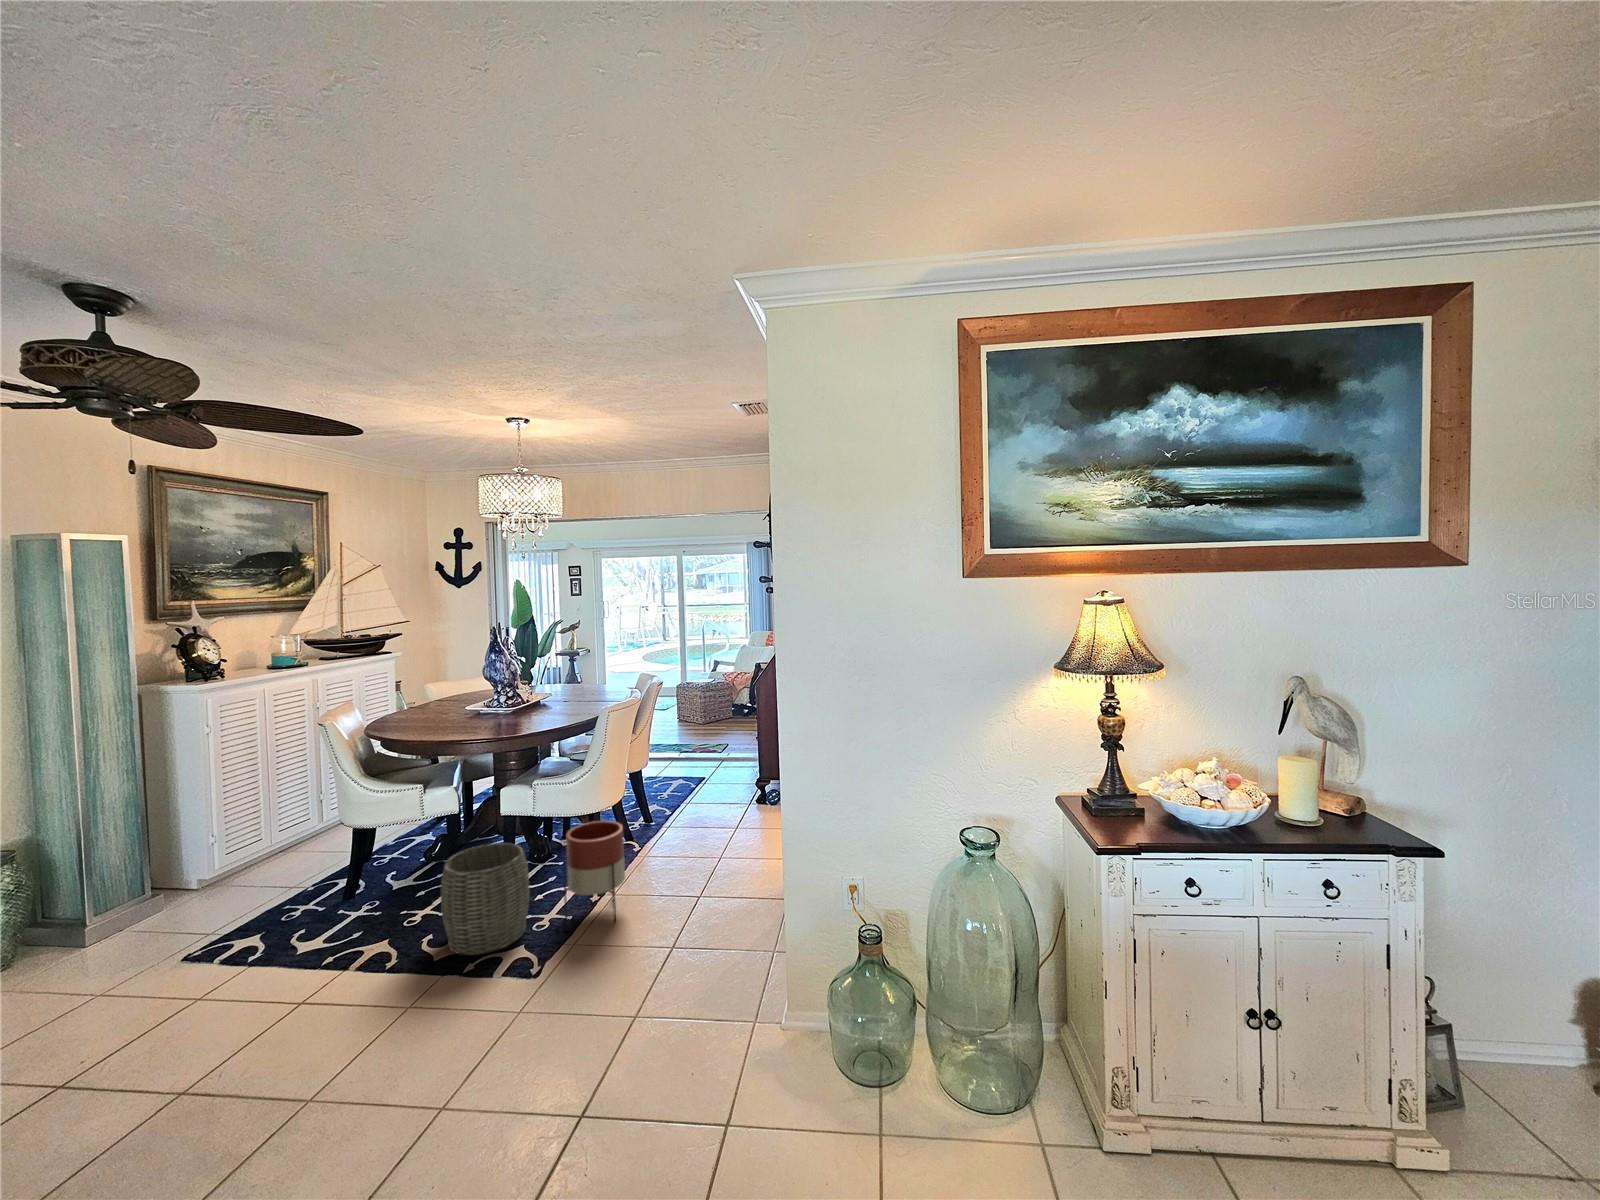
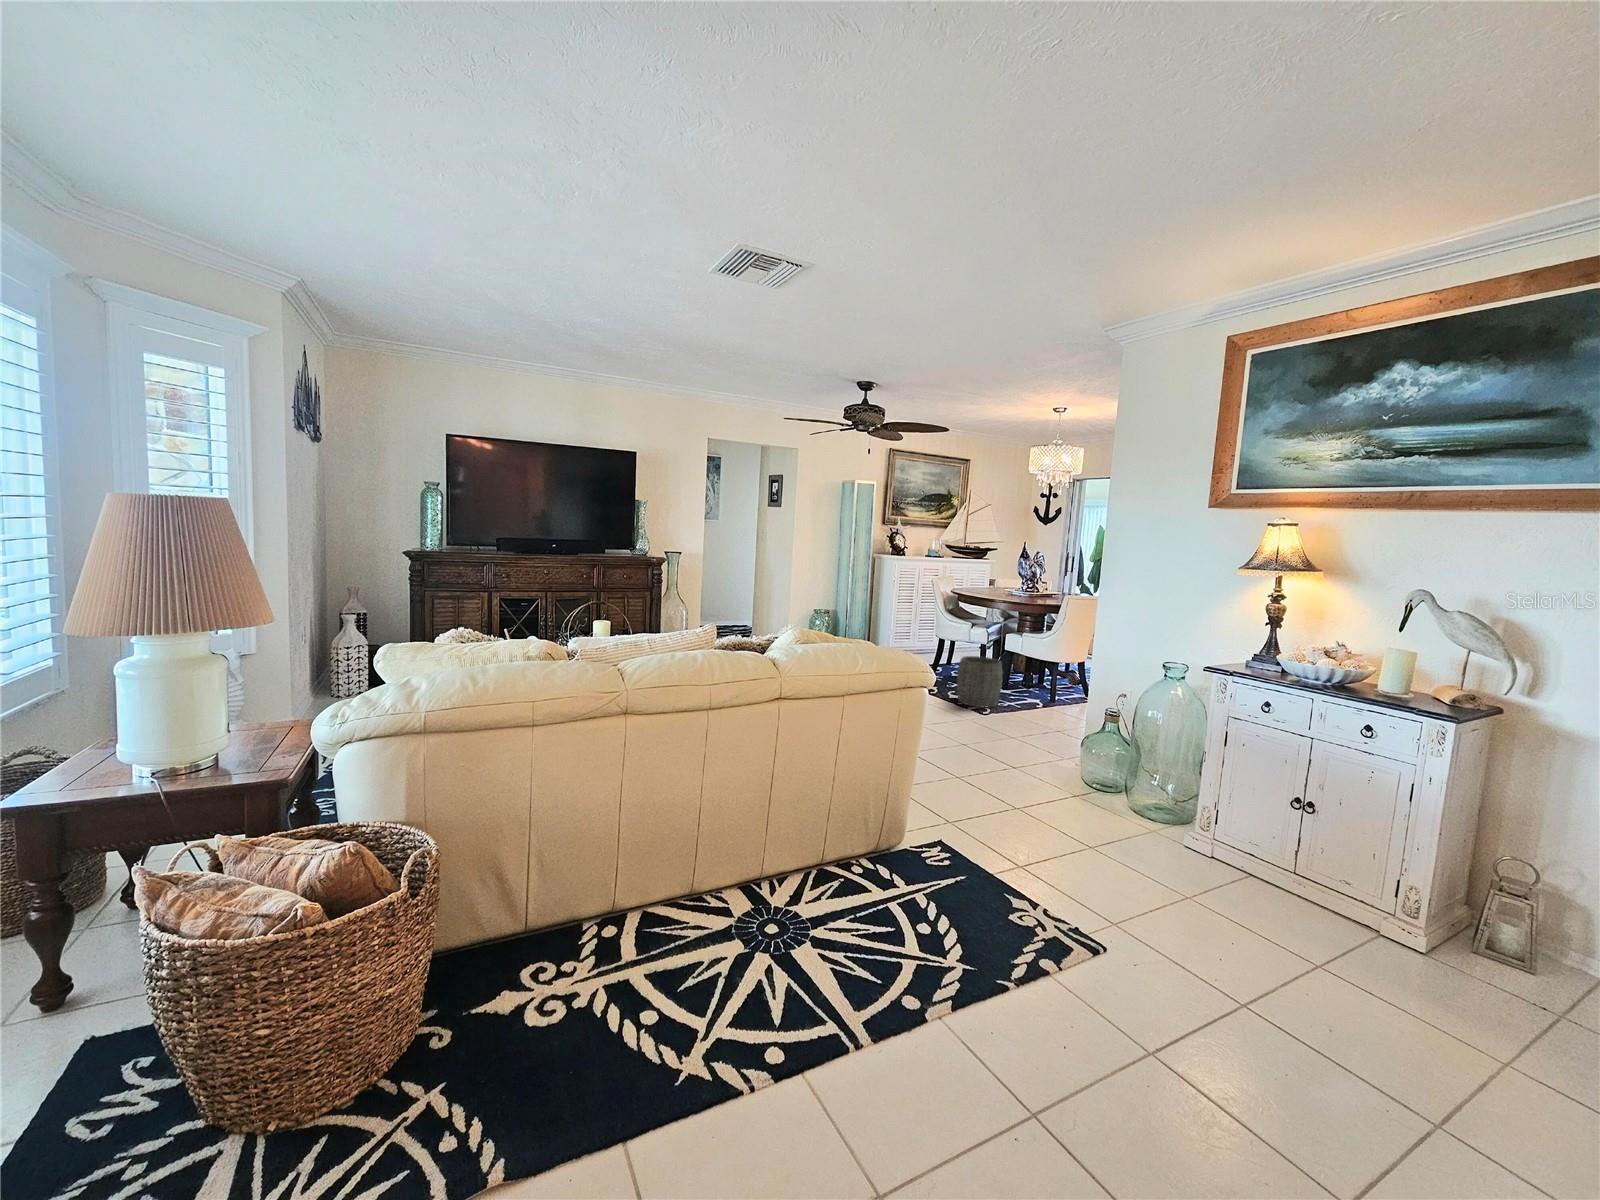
planter: present [563,821,625,922] -> none [1018,661,1059,719]

